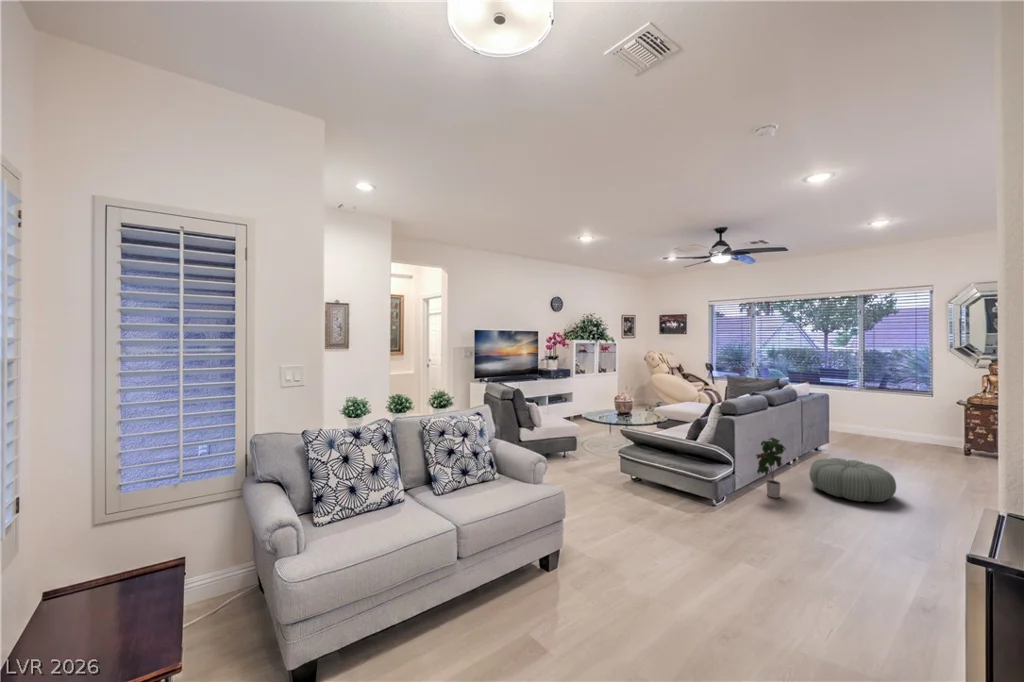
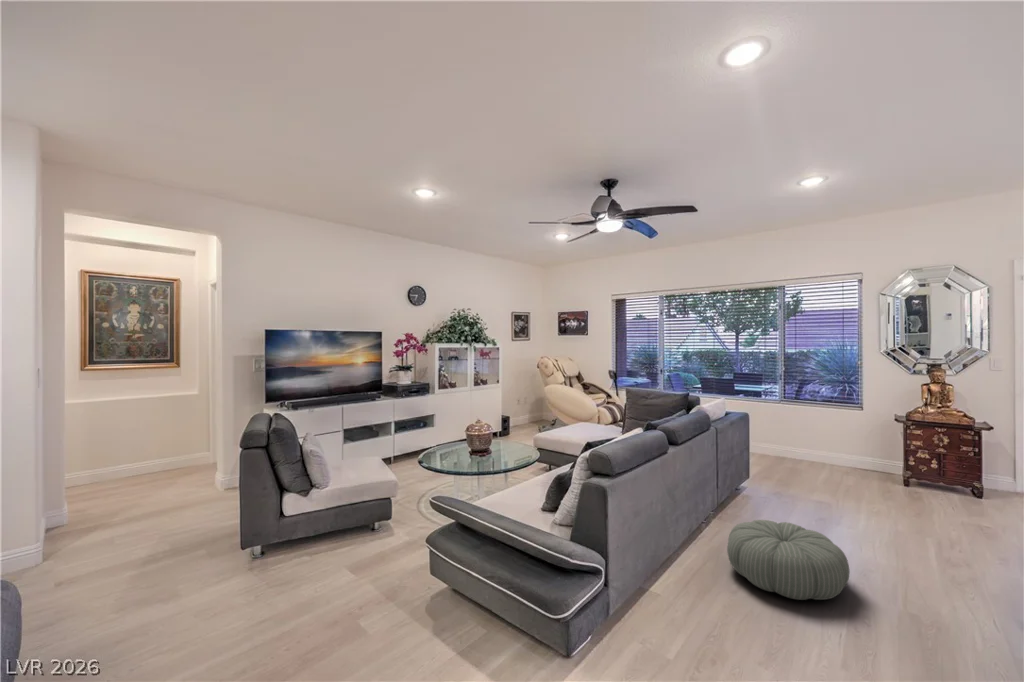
potted plant: present [756,438,785,498] -> none [646,499,693,603]

